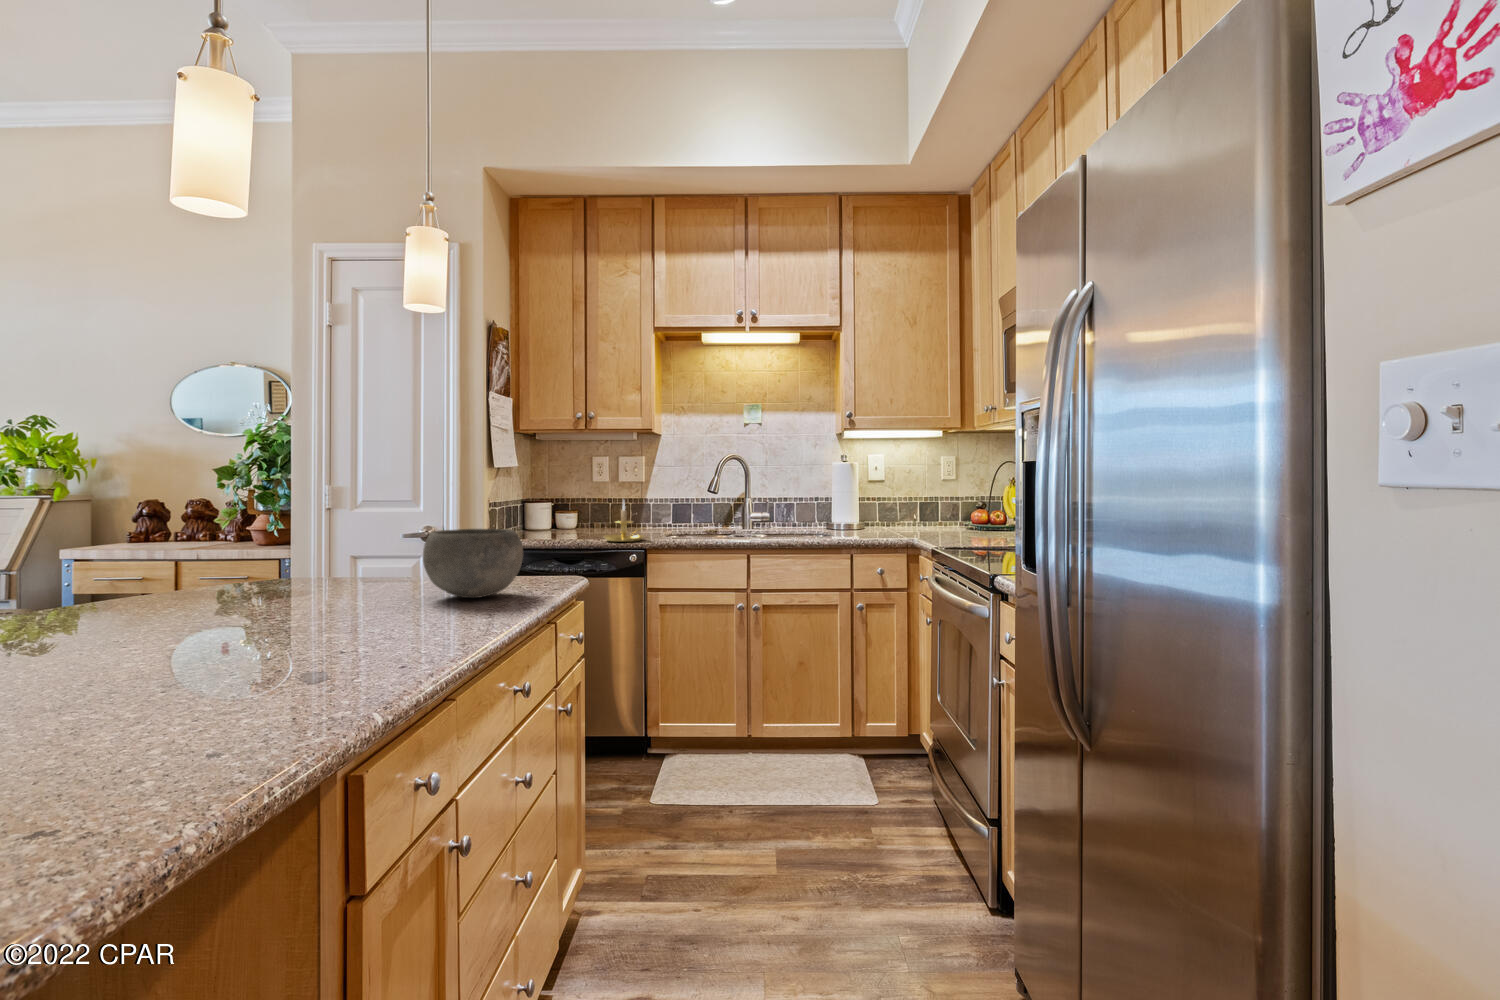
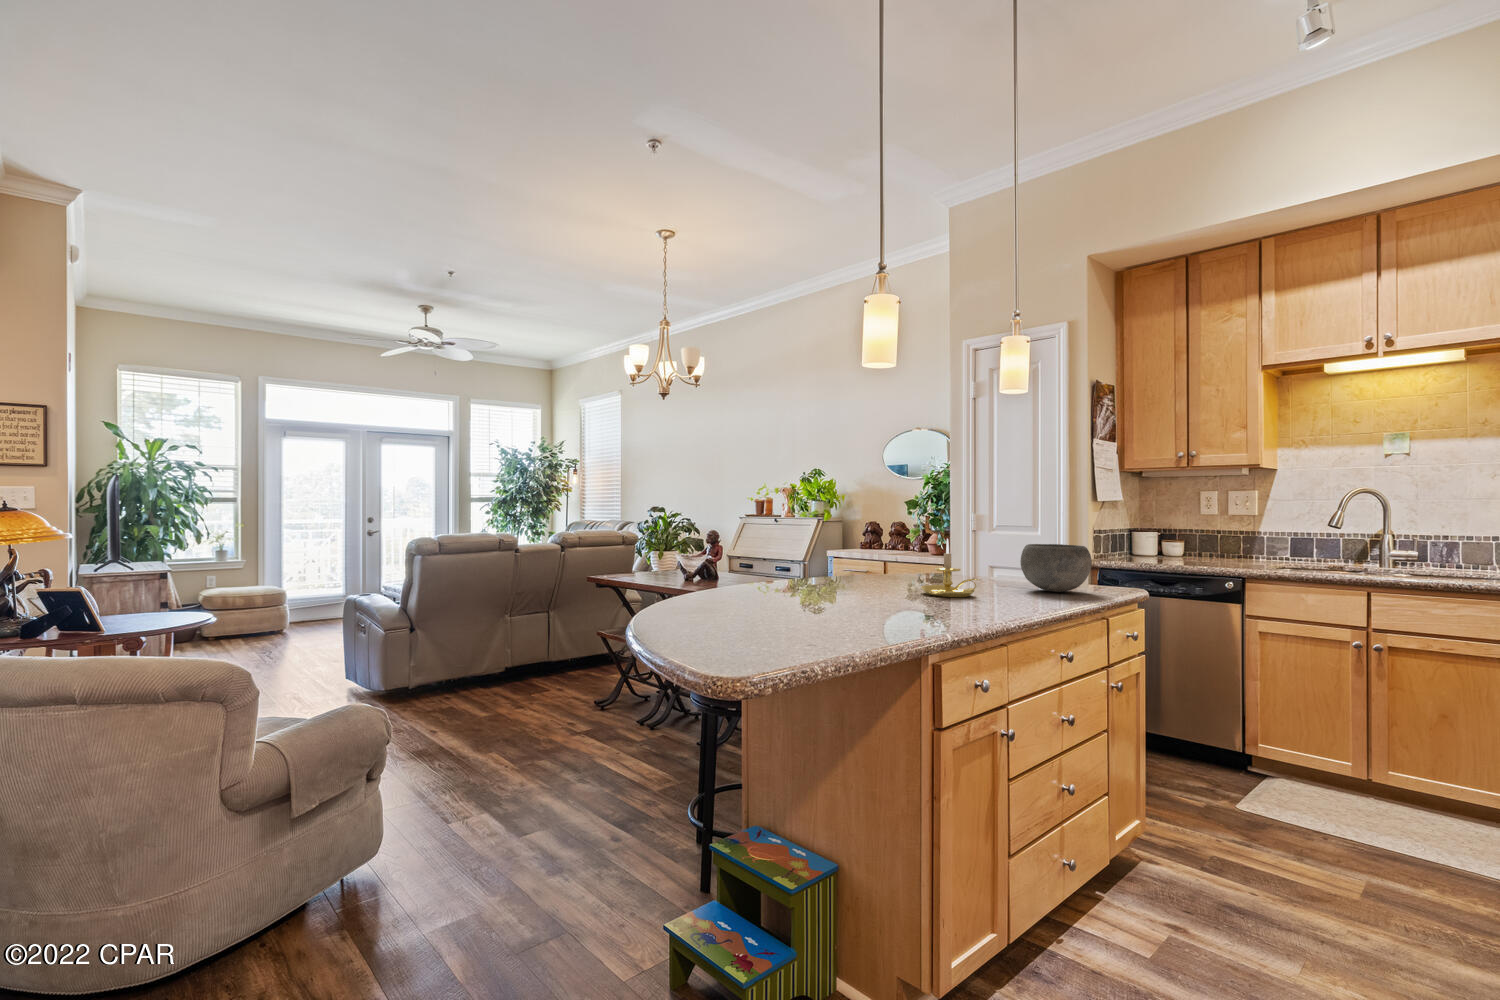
candle holder: present [604,503,644,542] -> present [921,539,979,597]

